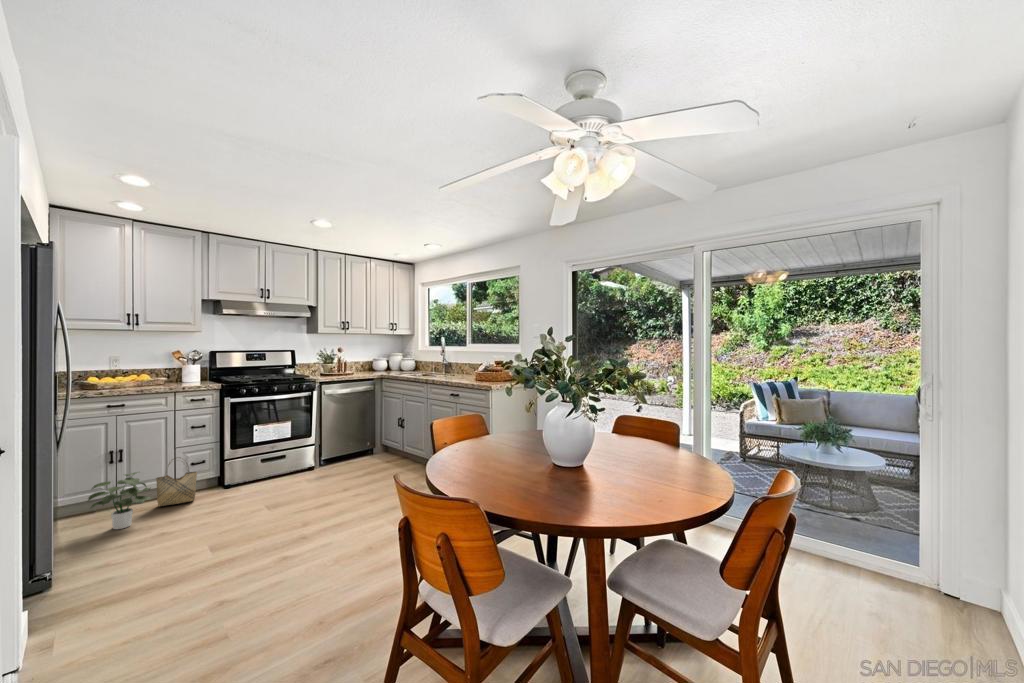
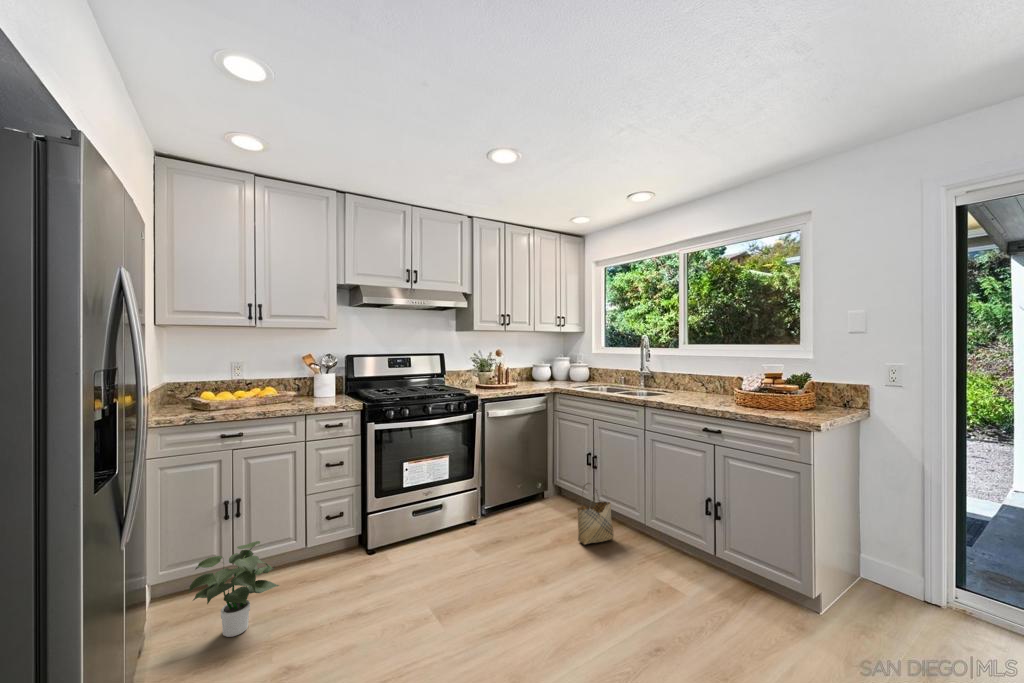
woven basket: present [156,462,197,506] -> present [577,483,614,544]

